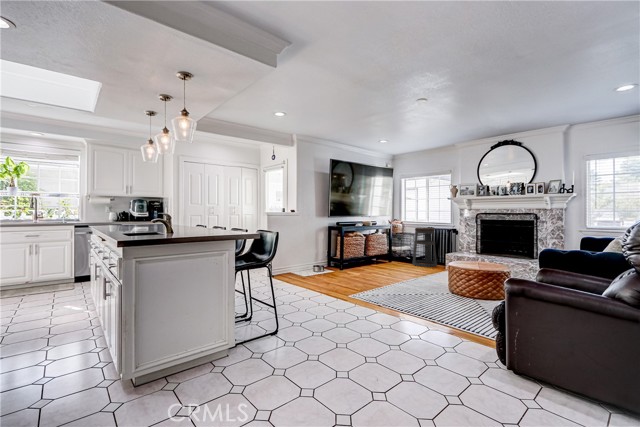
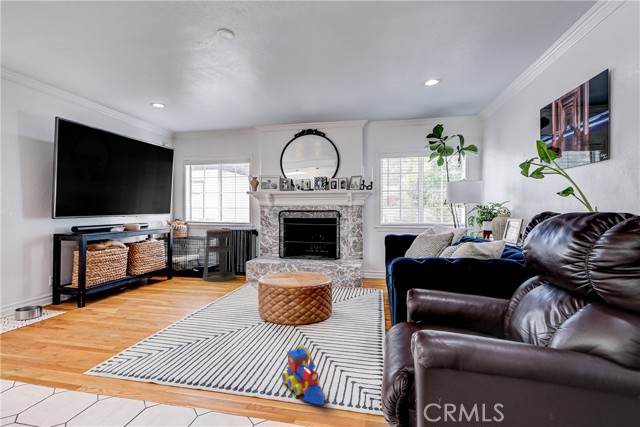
toy train: none [452,299,478,335] -> present [282,345,324,405]

